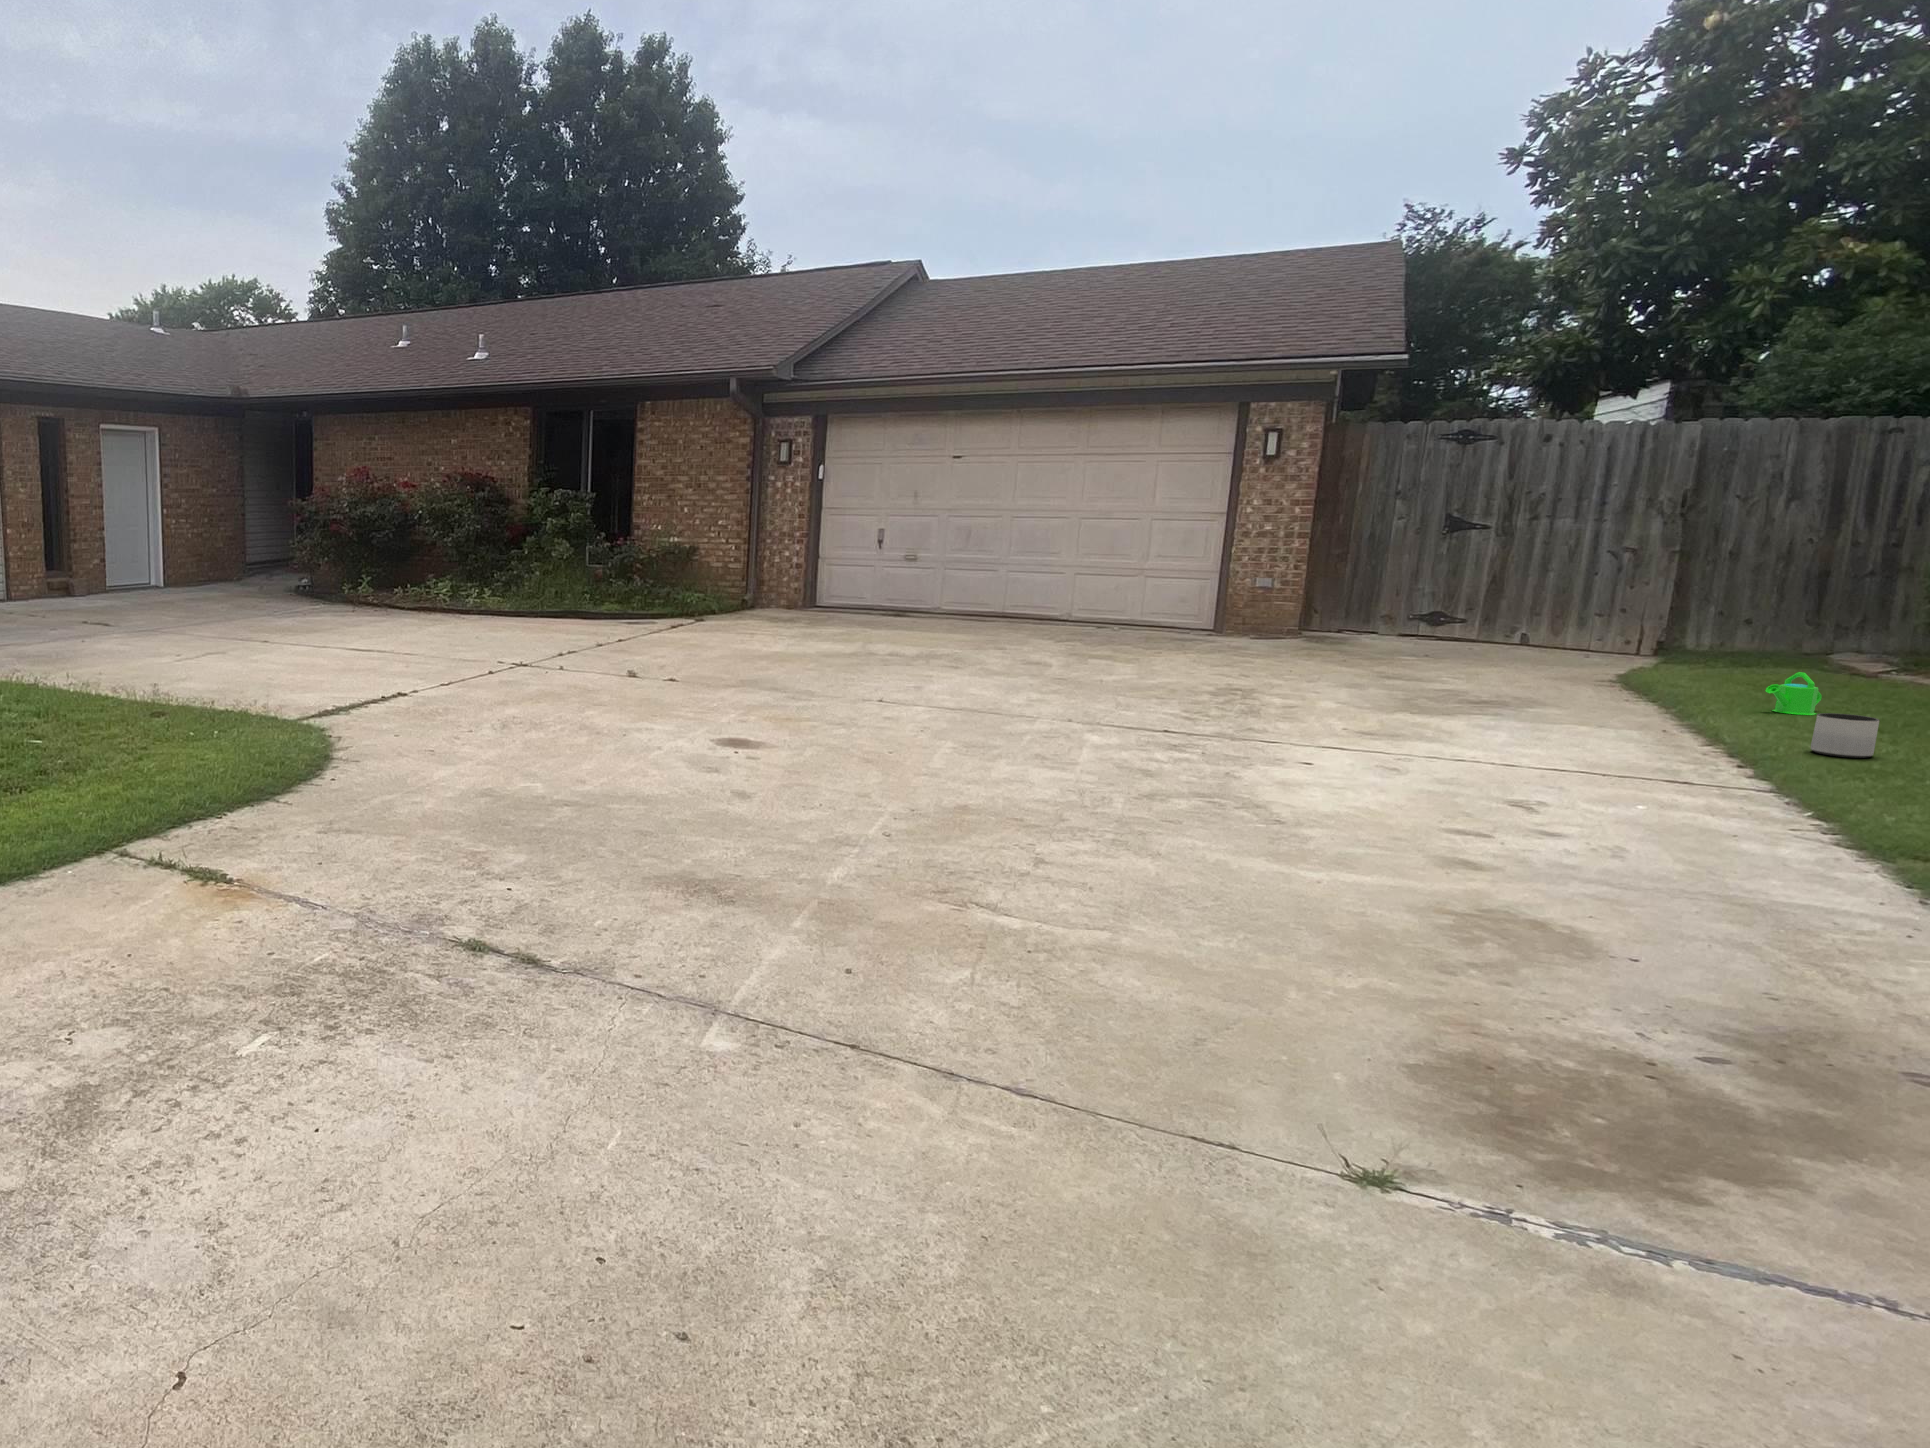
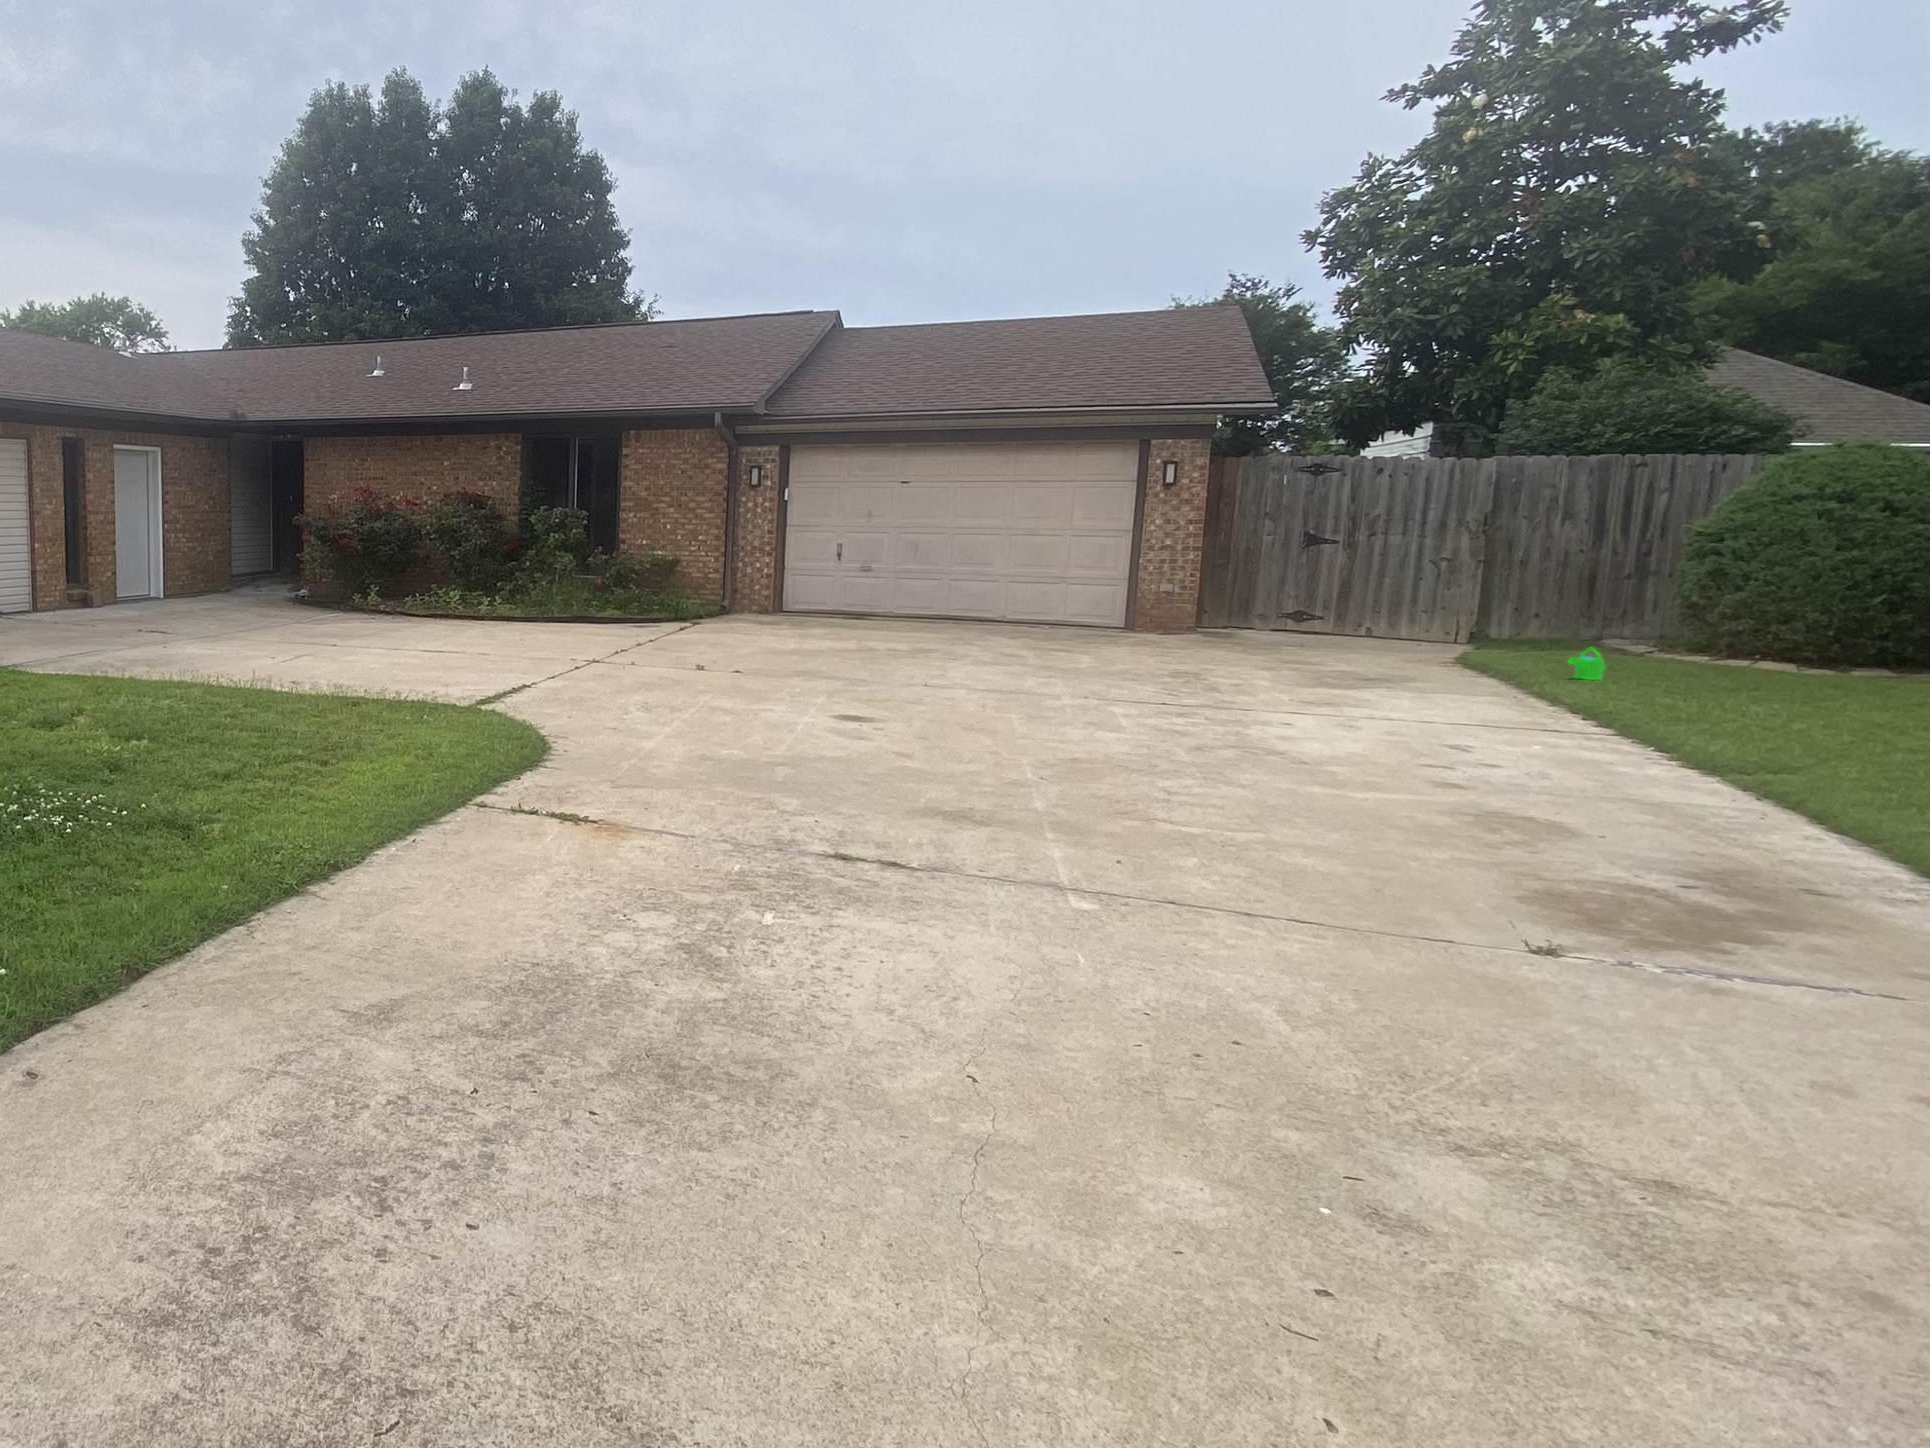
planter: present [1811,713,1879,758] -> none [1607,672,1653,704]

